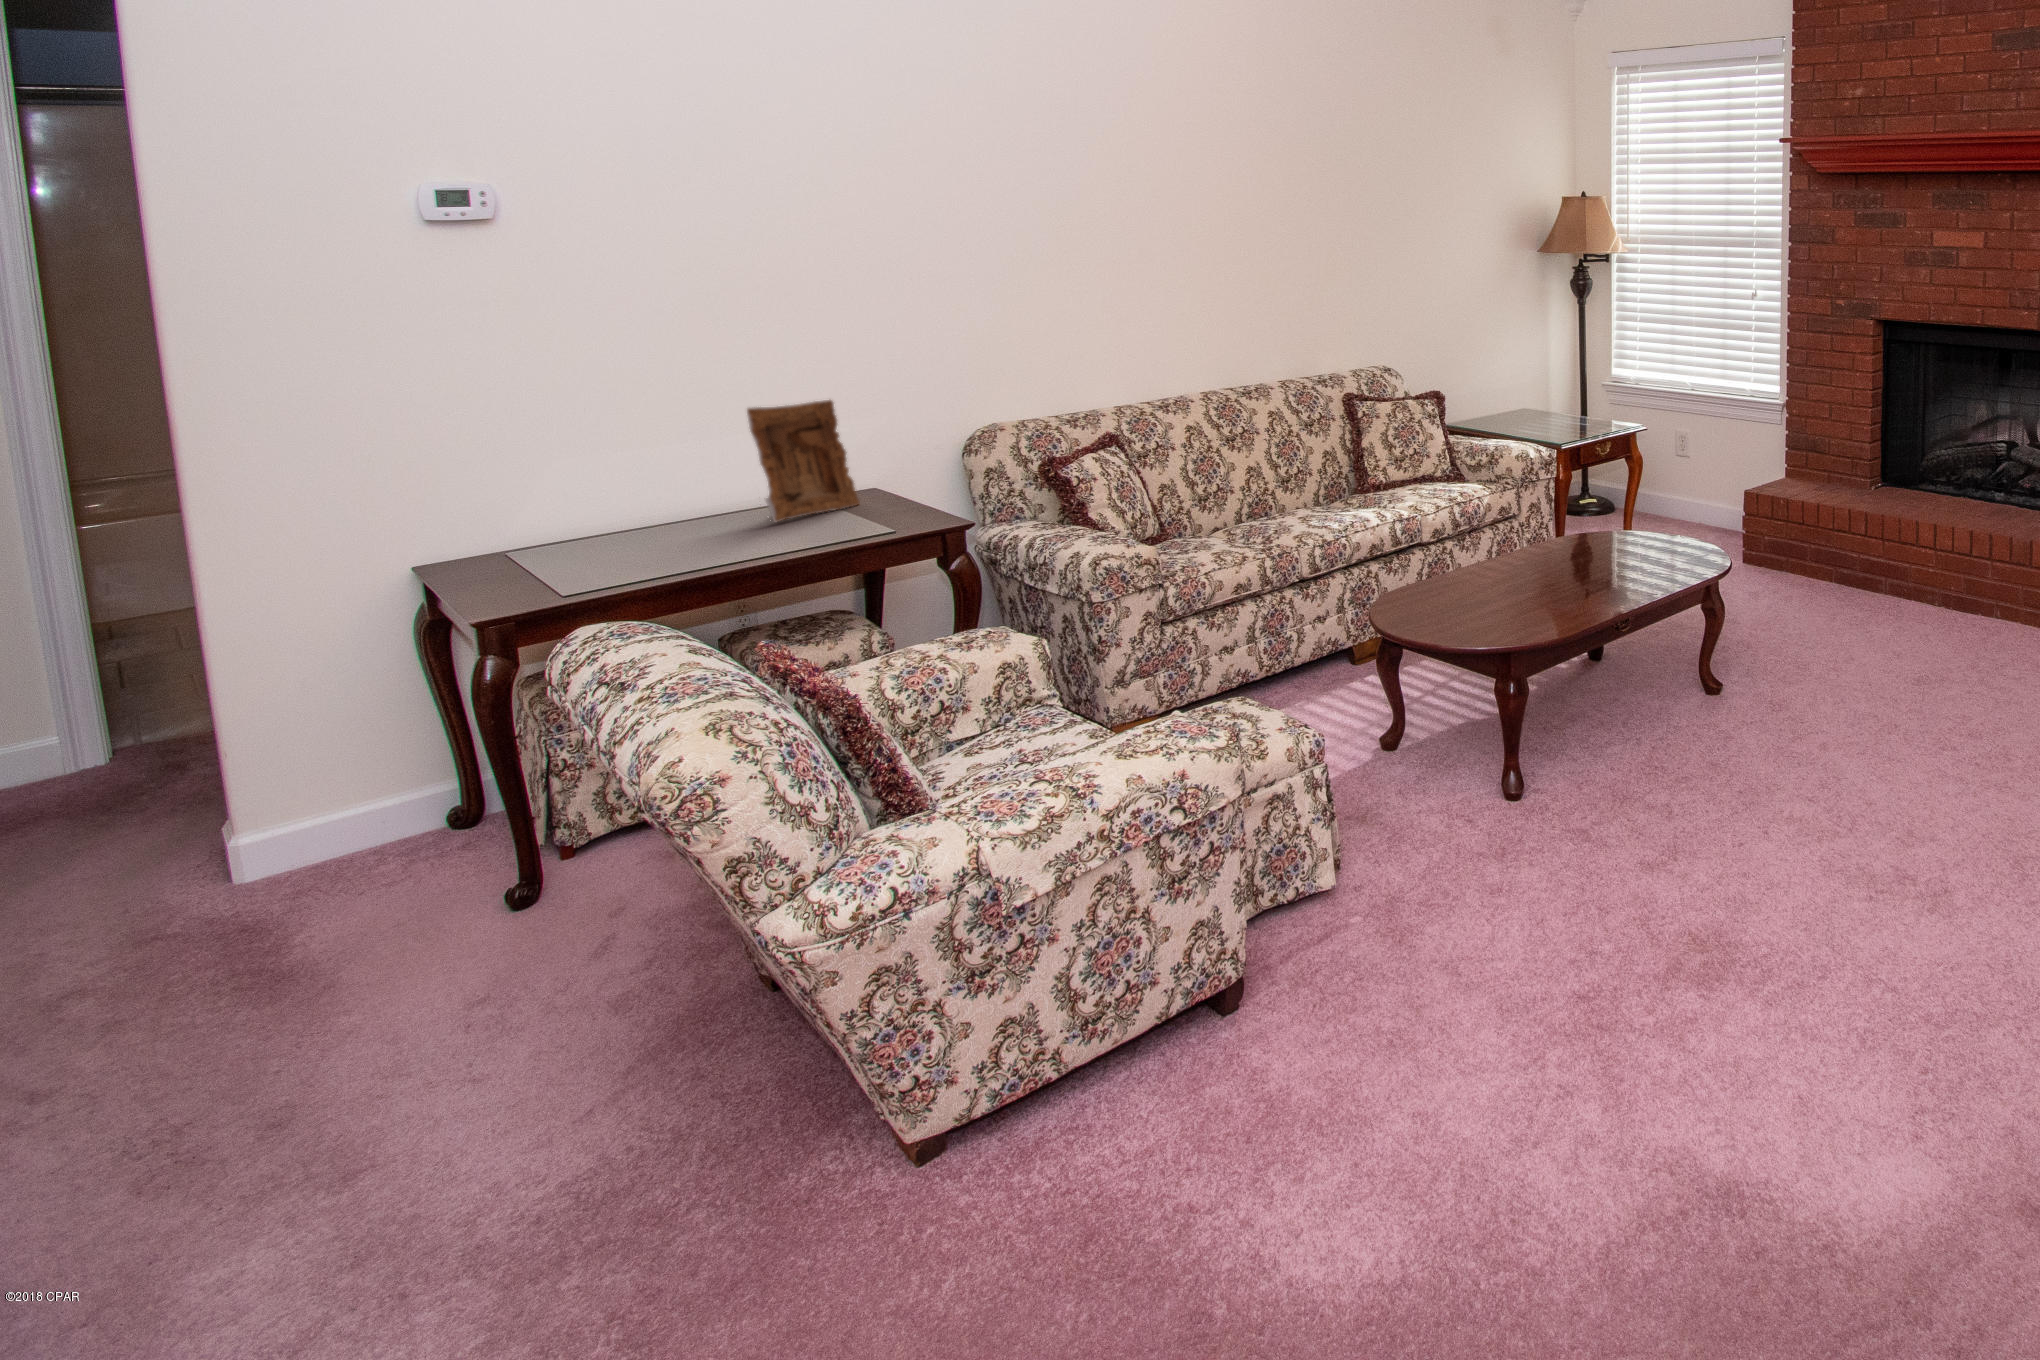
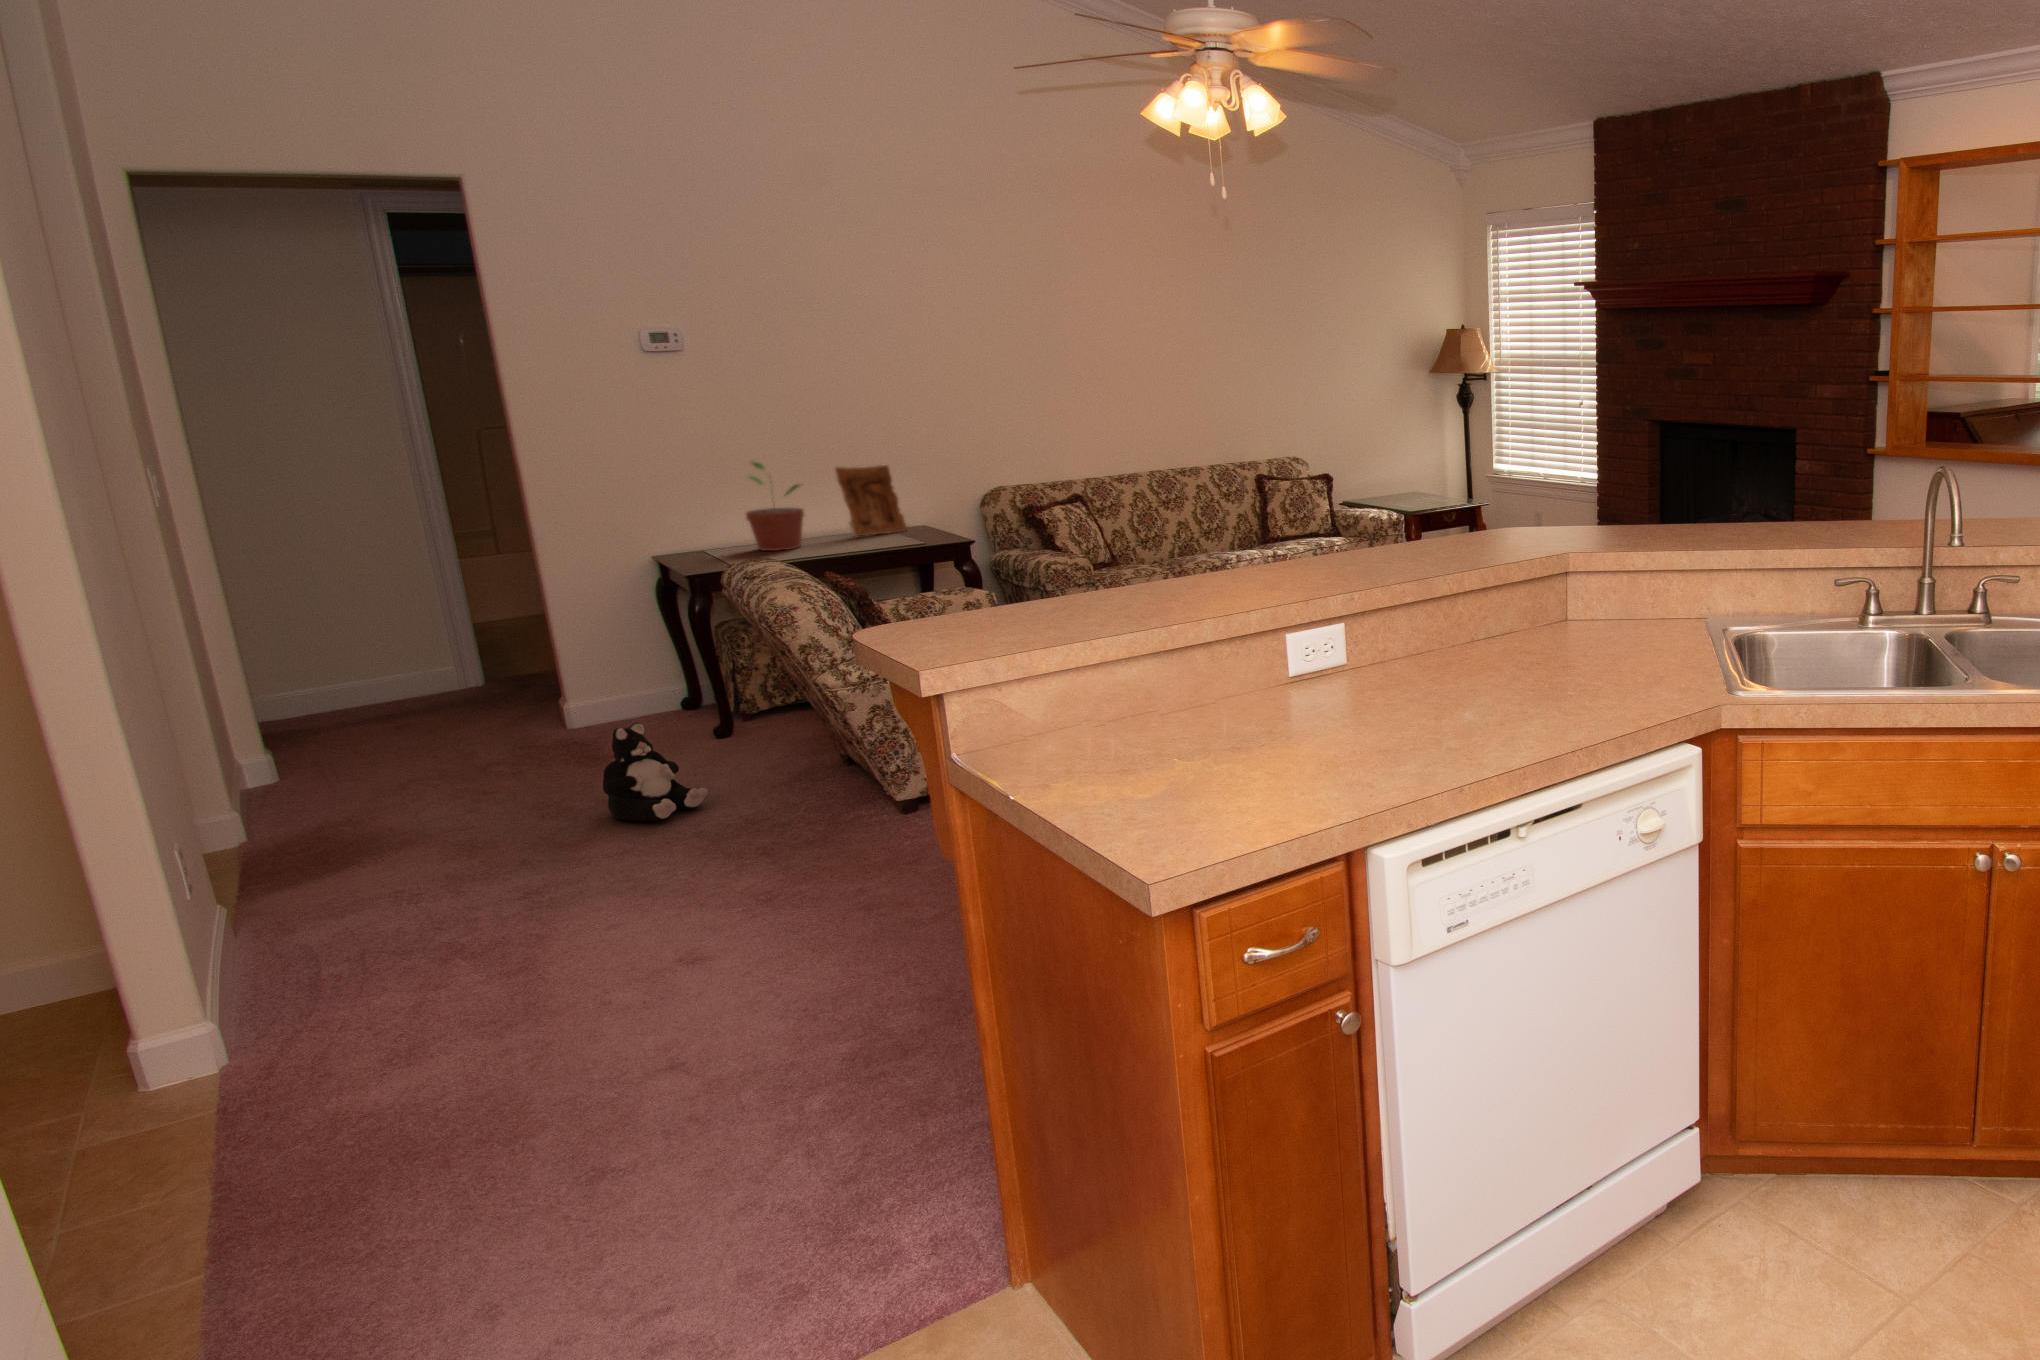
potted plant: none [589,404,698,558] -> present [746,462,804,551]
plush toy: none [239,987,483,1223] -> present [603,723,708,821]

